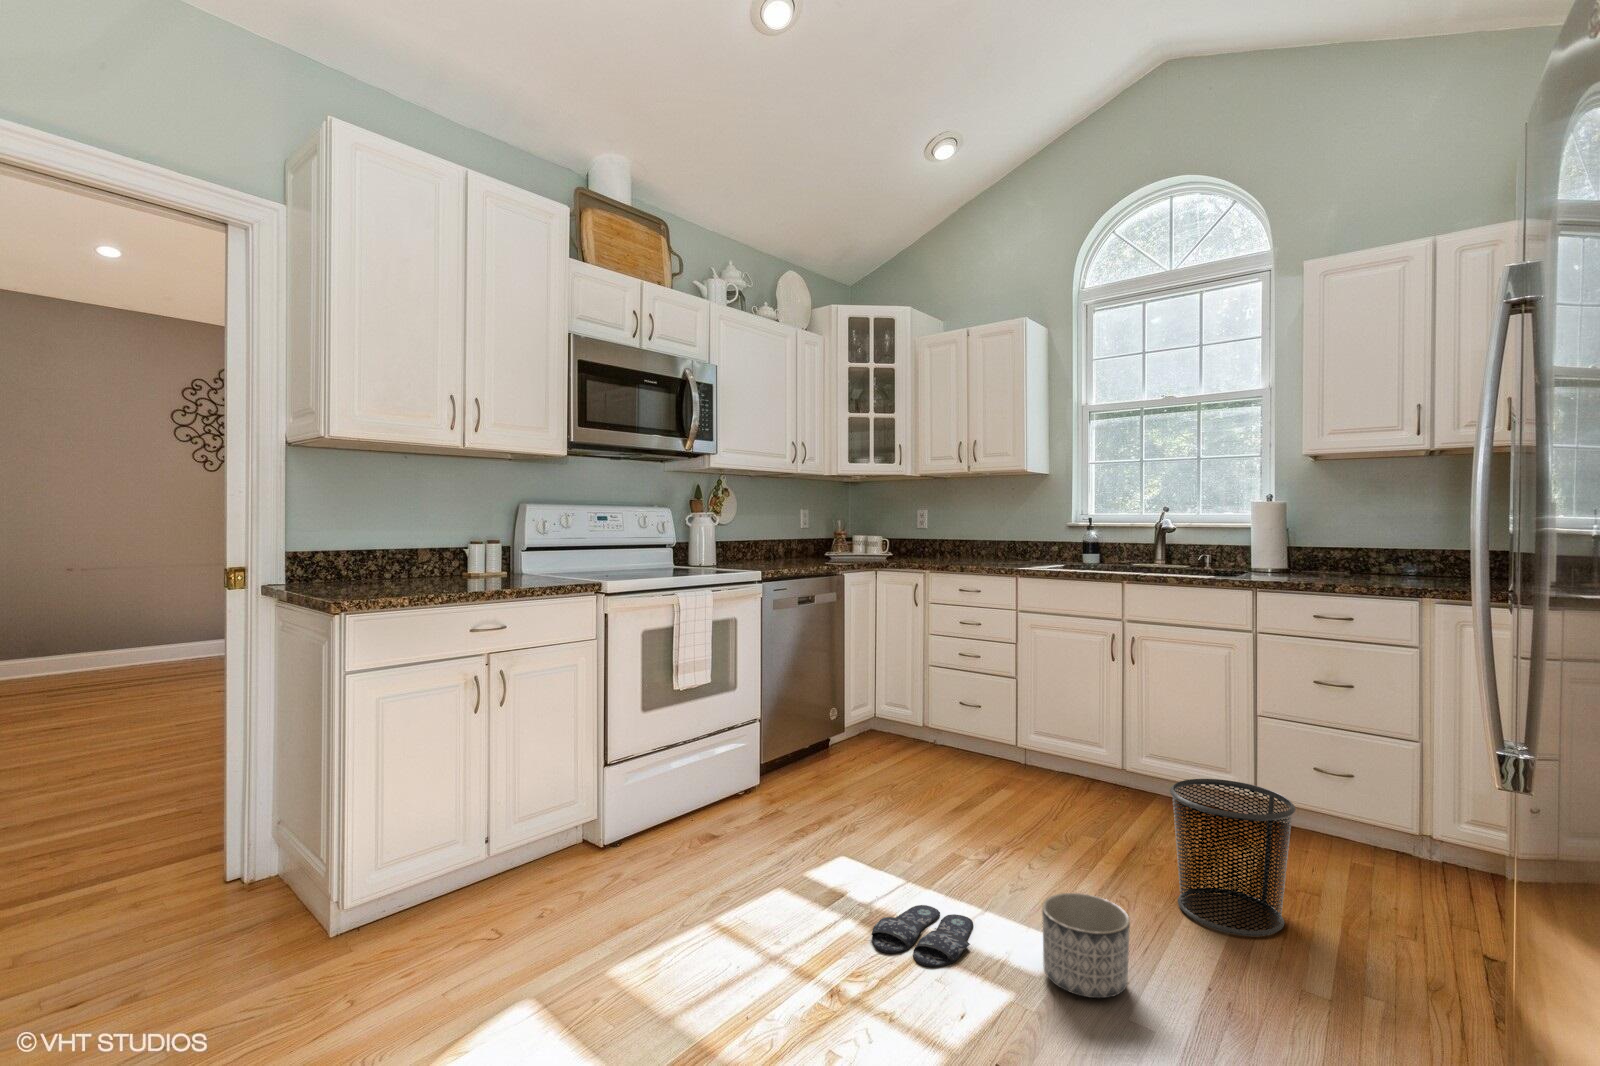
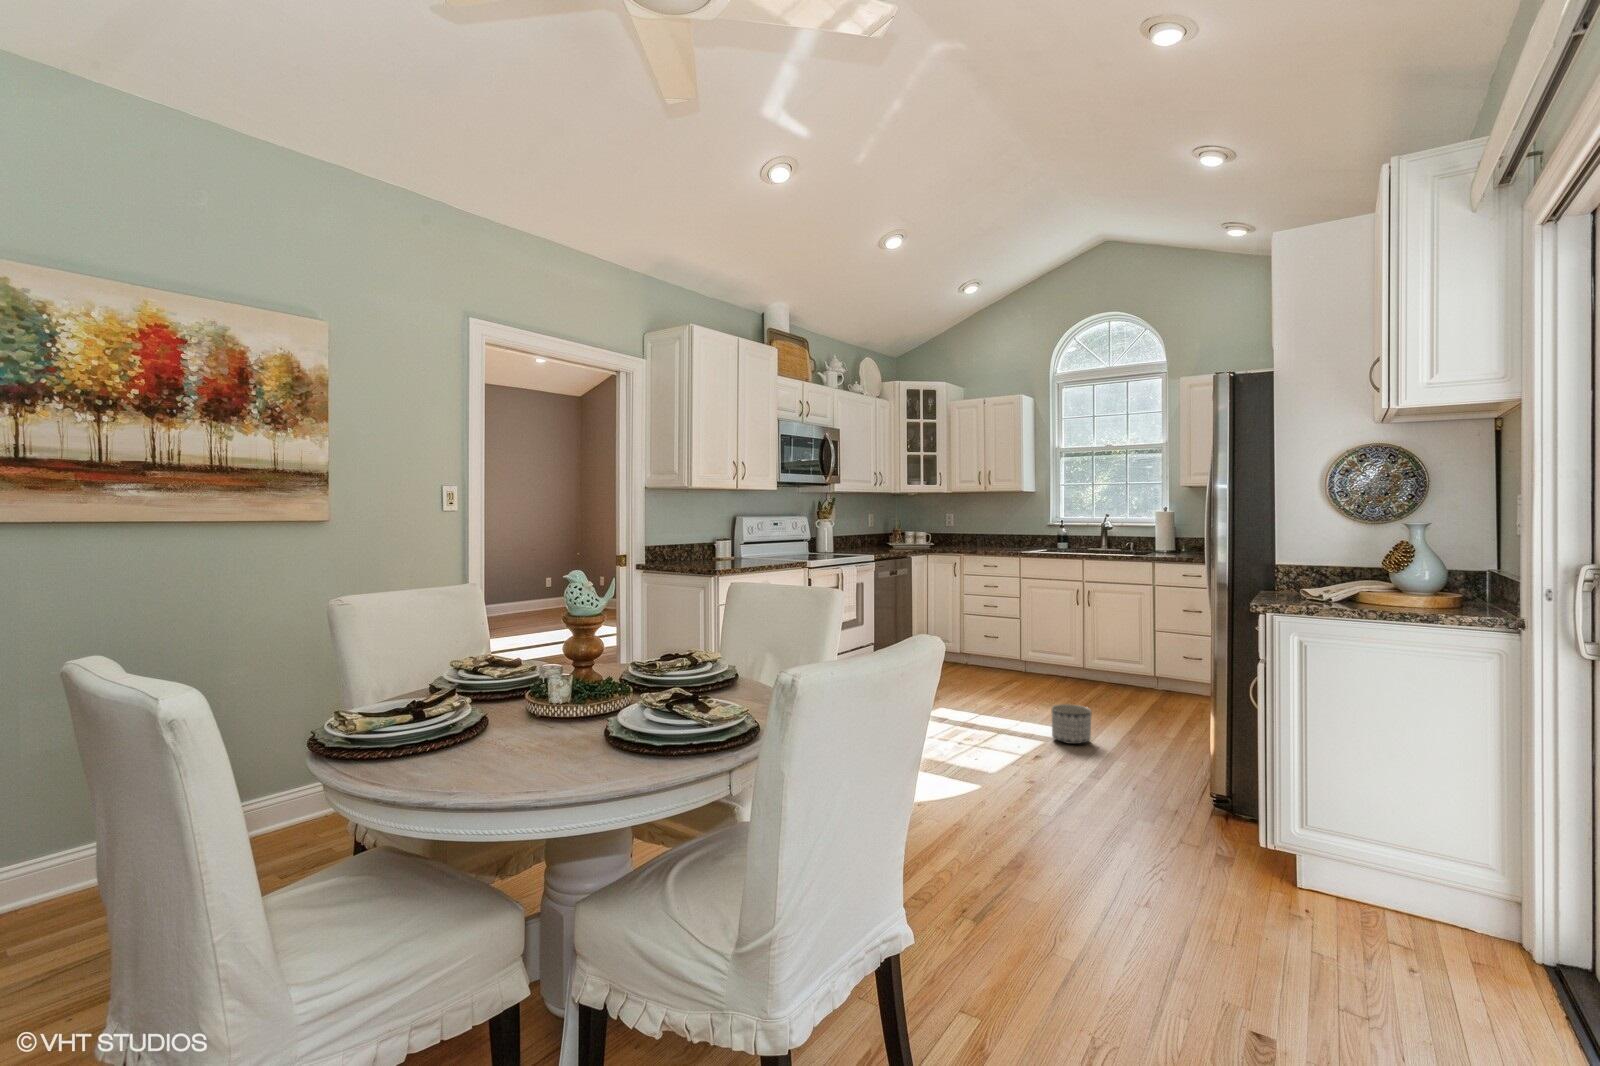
waste bin: present [1170,779,1296,936] -> none [1109,658,1169,728]
slippers: present [872,905,973,967] -> none [967,722,1016,739]

